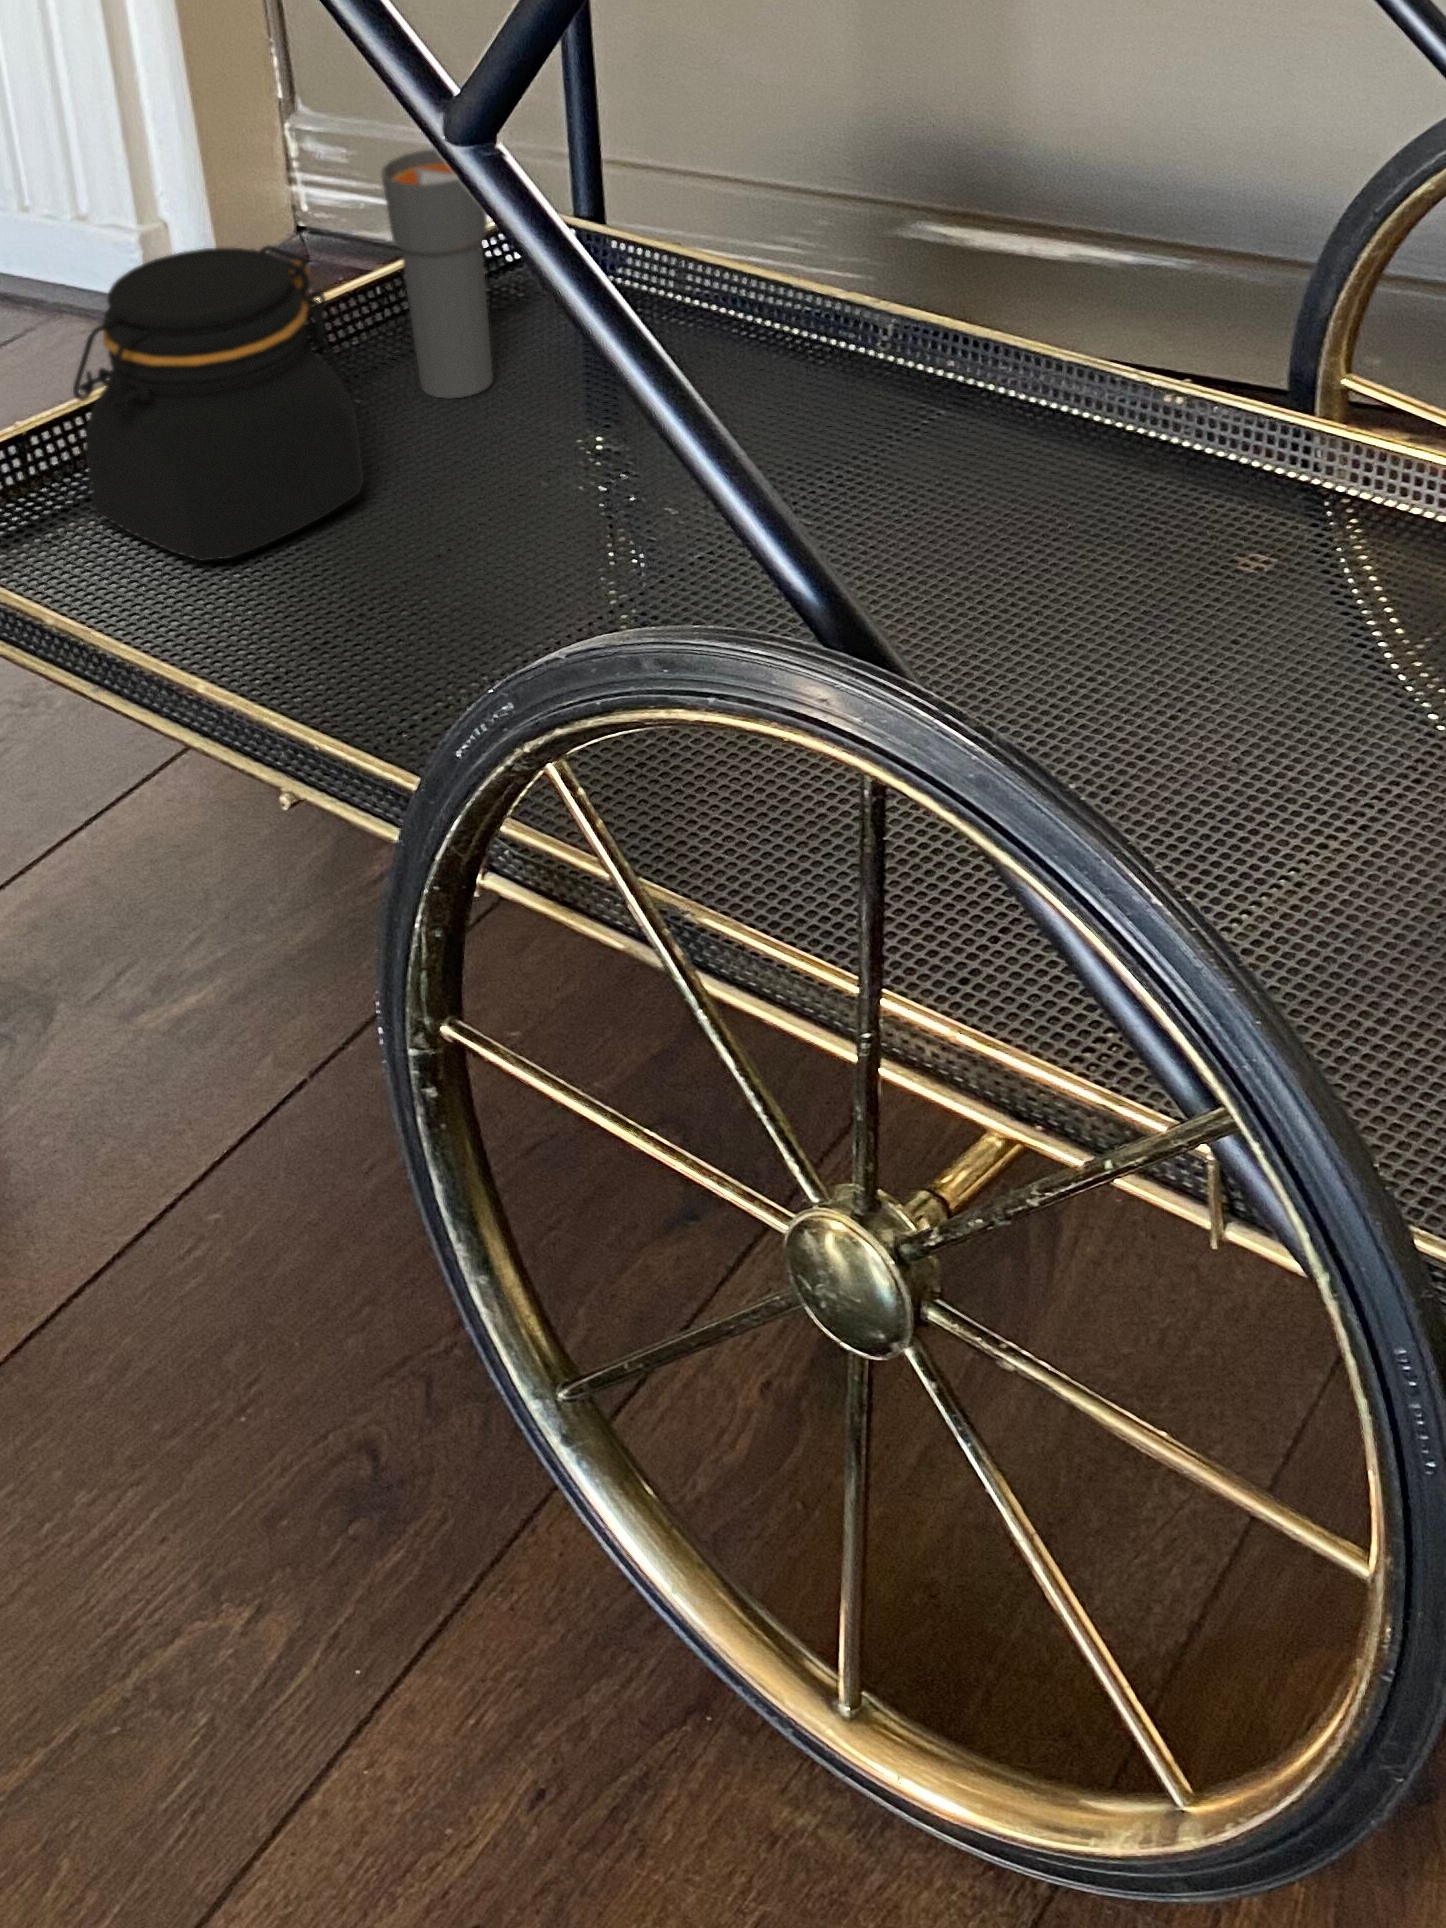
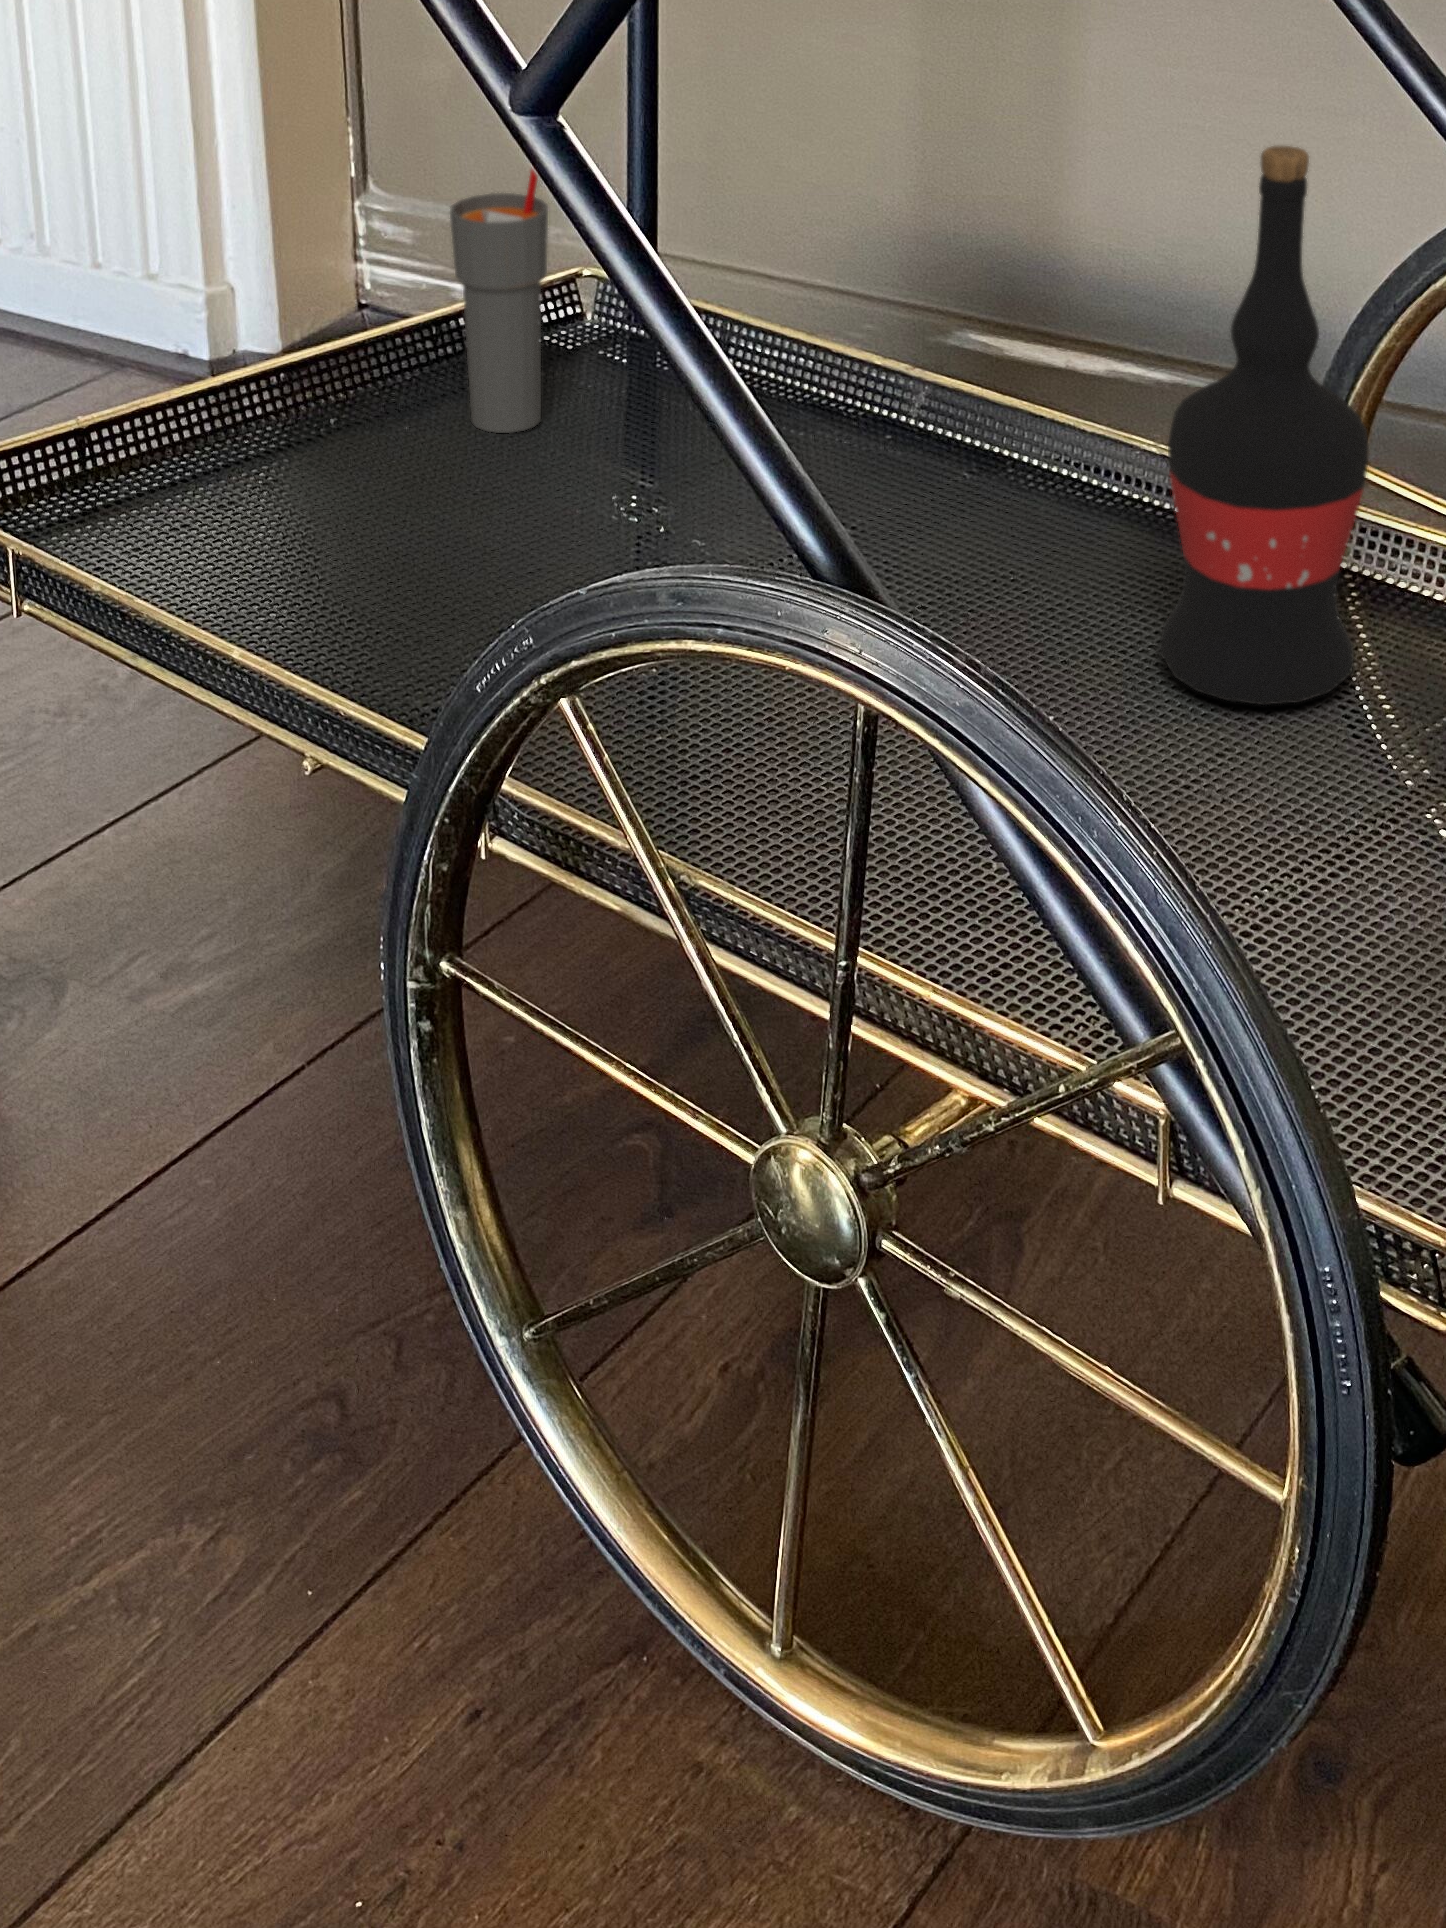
wine bottle: none [1155,83,1366,661] -> present [1159,146,1369,705]
jar: present [73,245,363,561] -> none [141,260,410,552]

